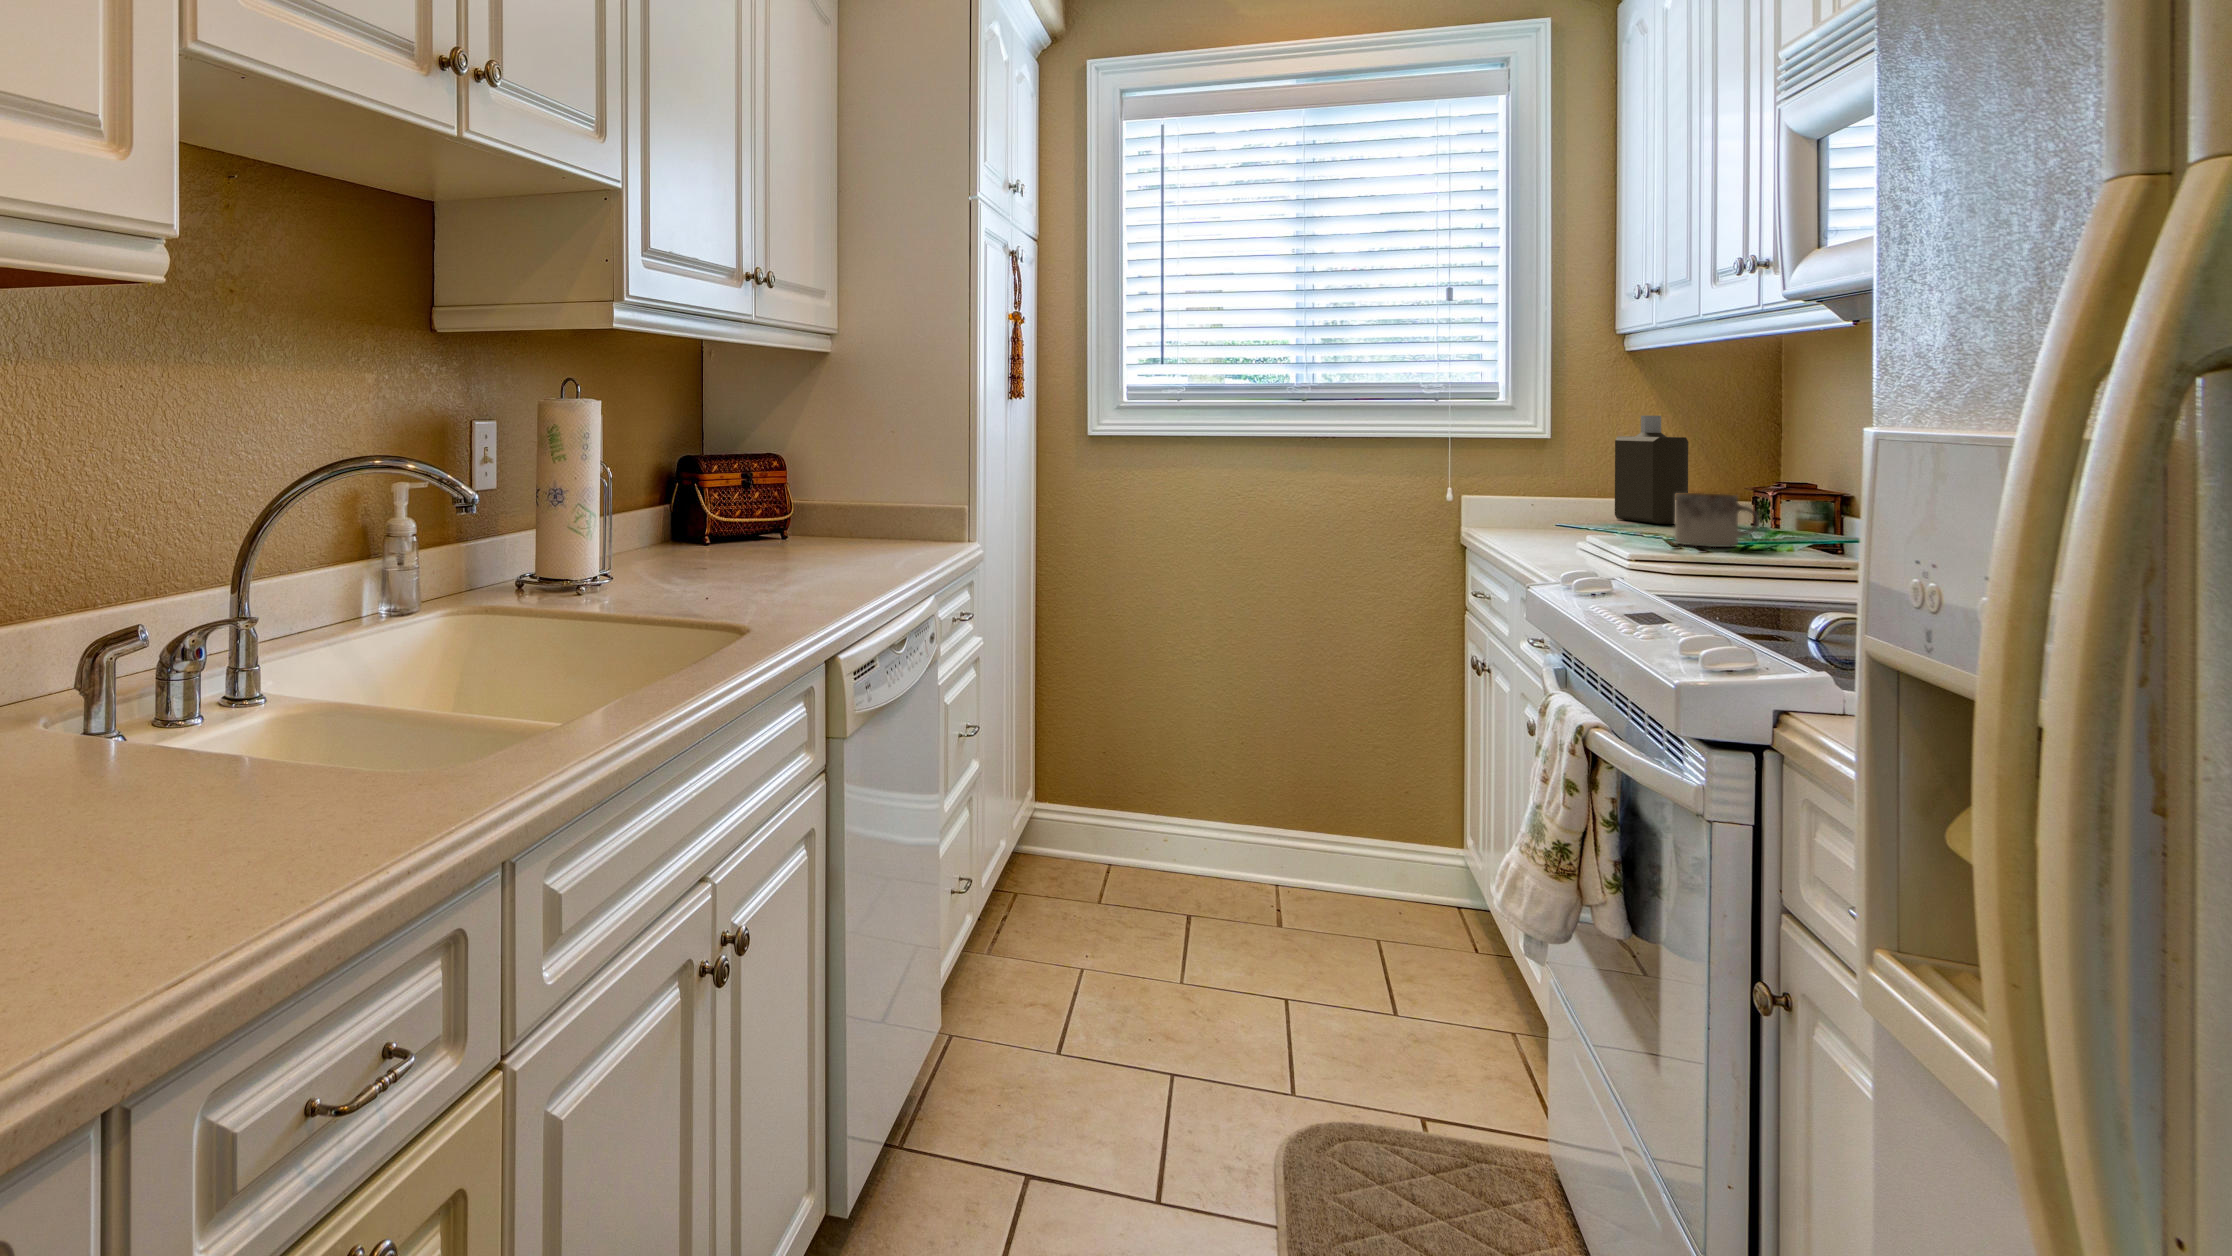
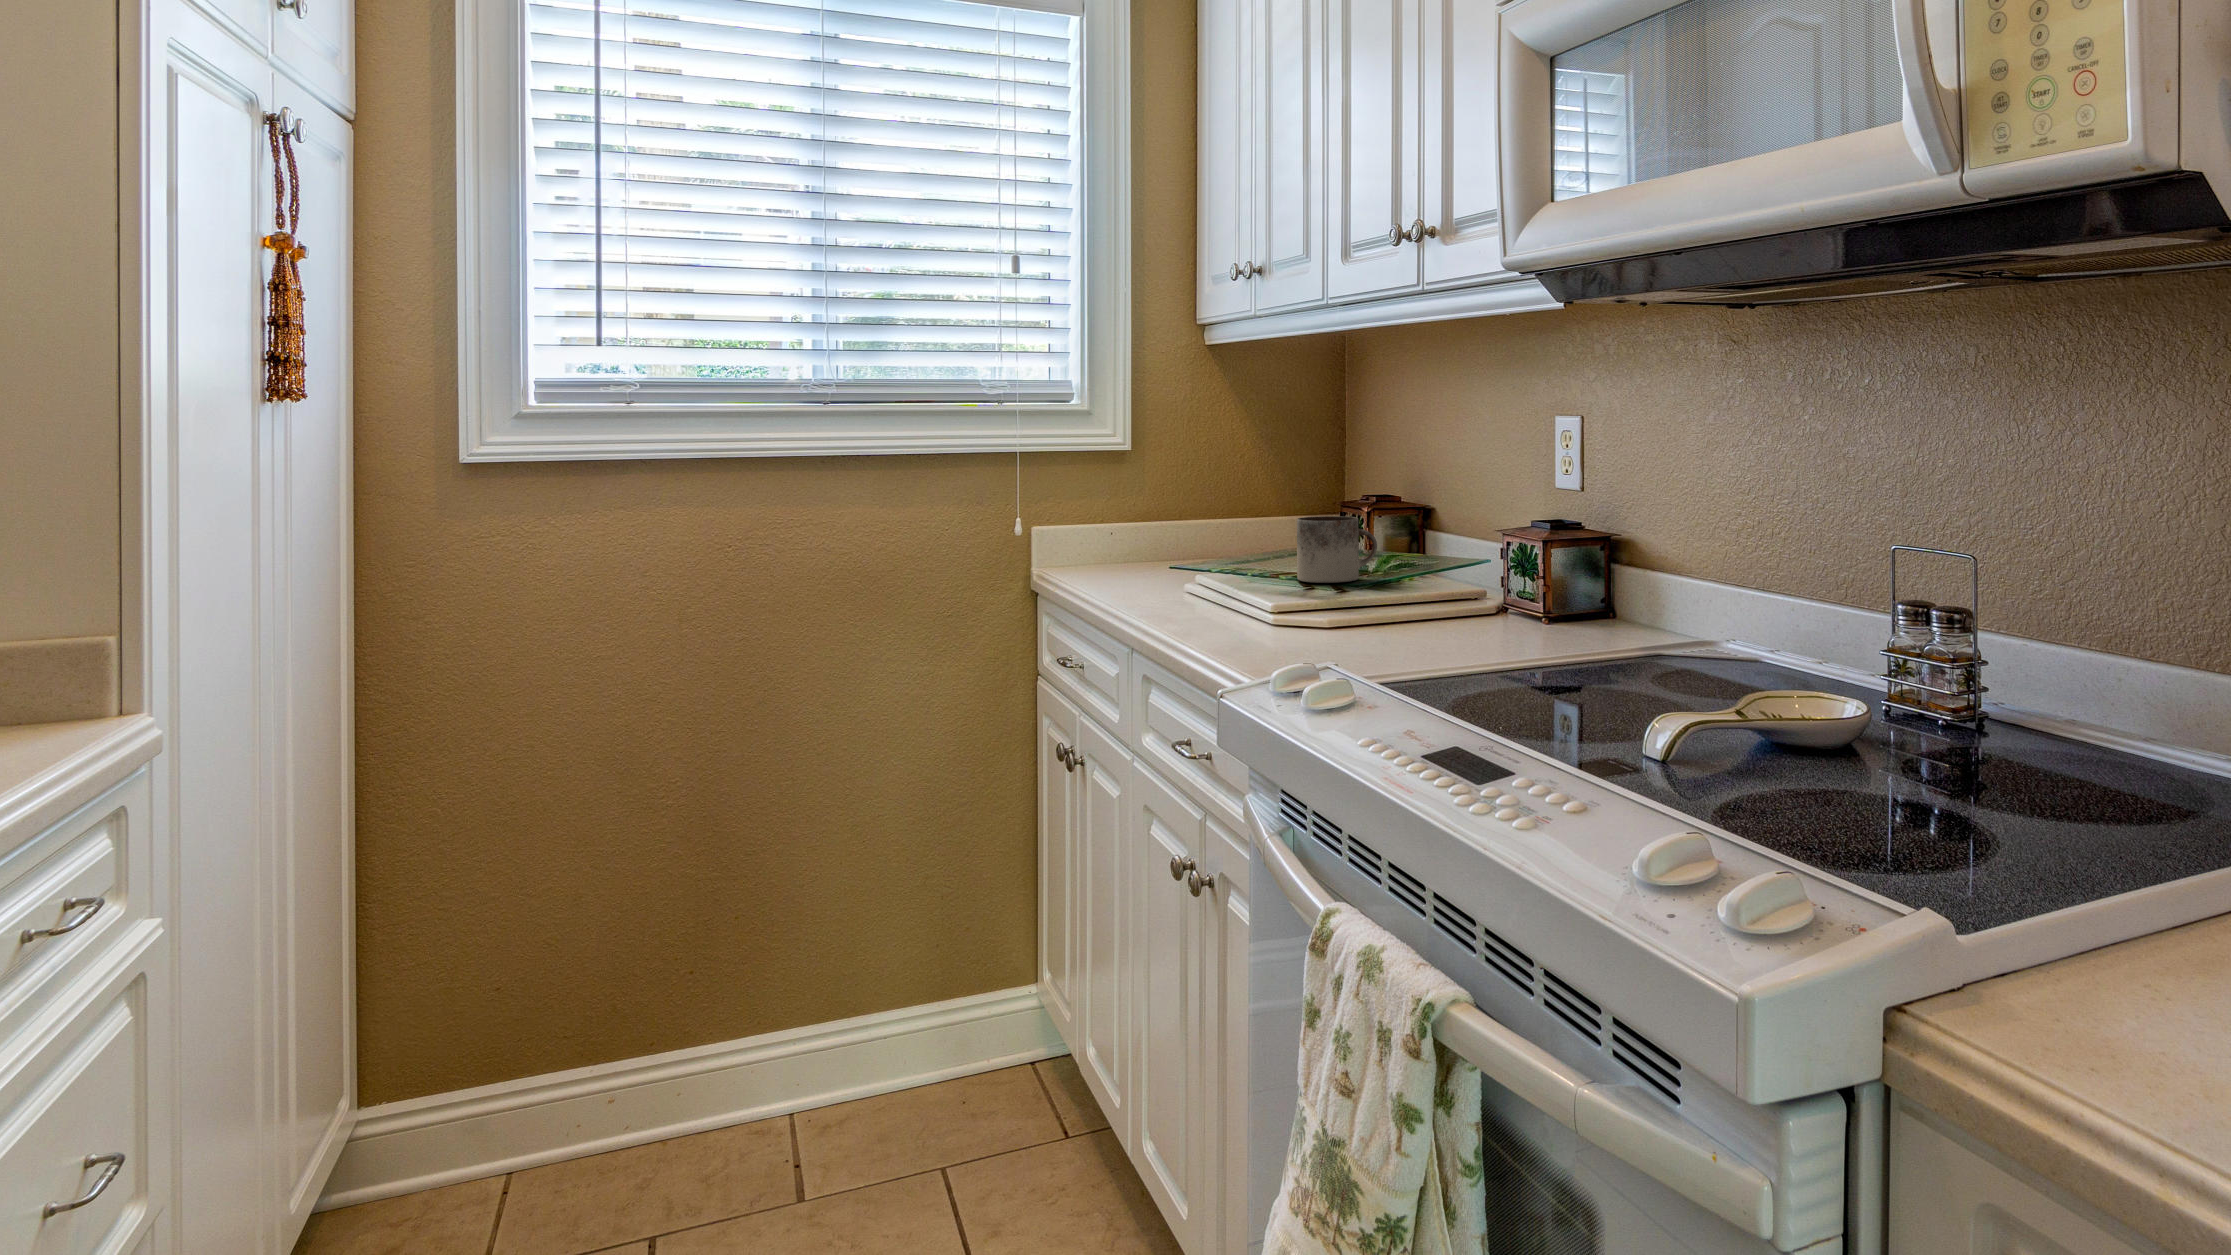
bottle: present [1615,416,1688,524] -> none [1199,422,1274,550]

